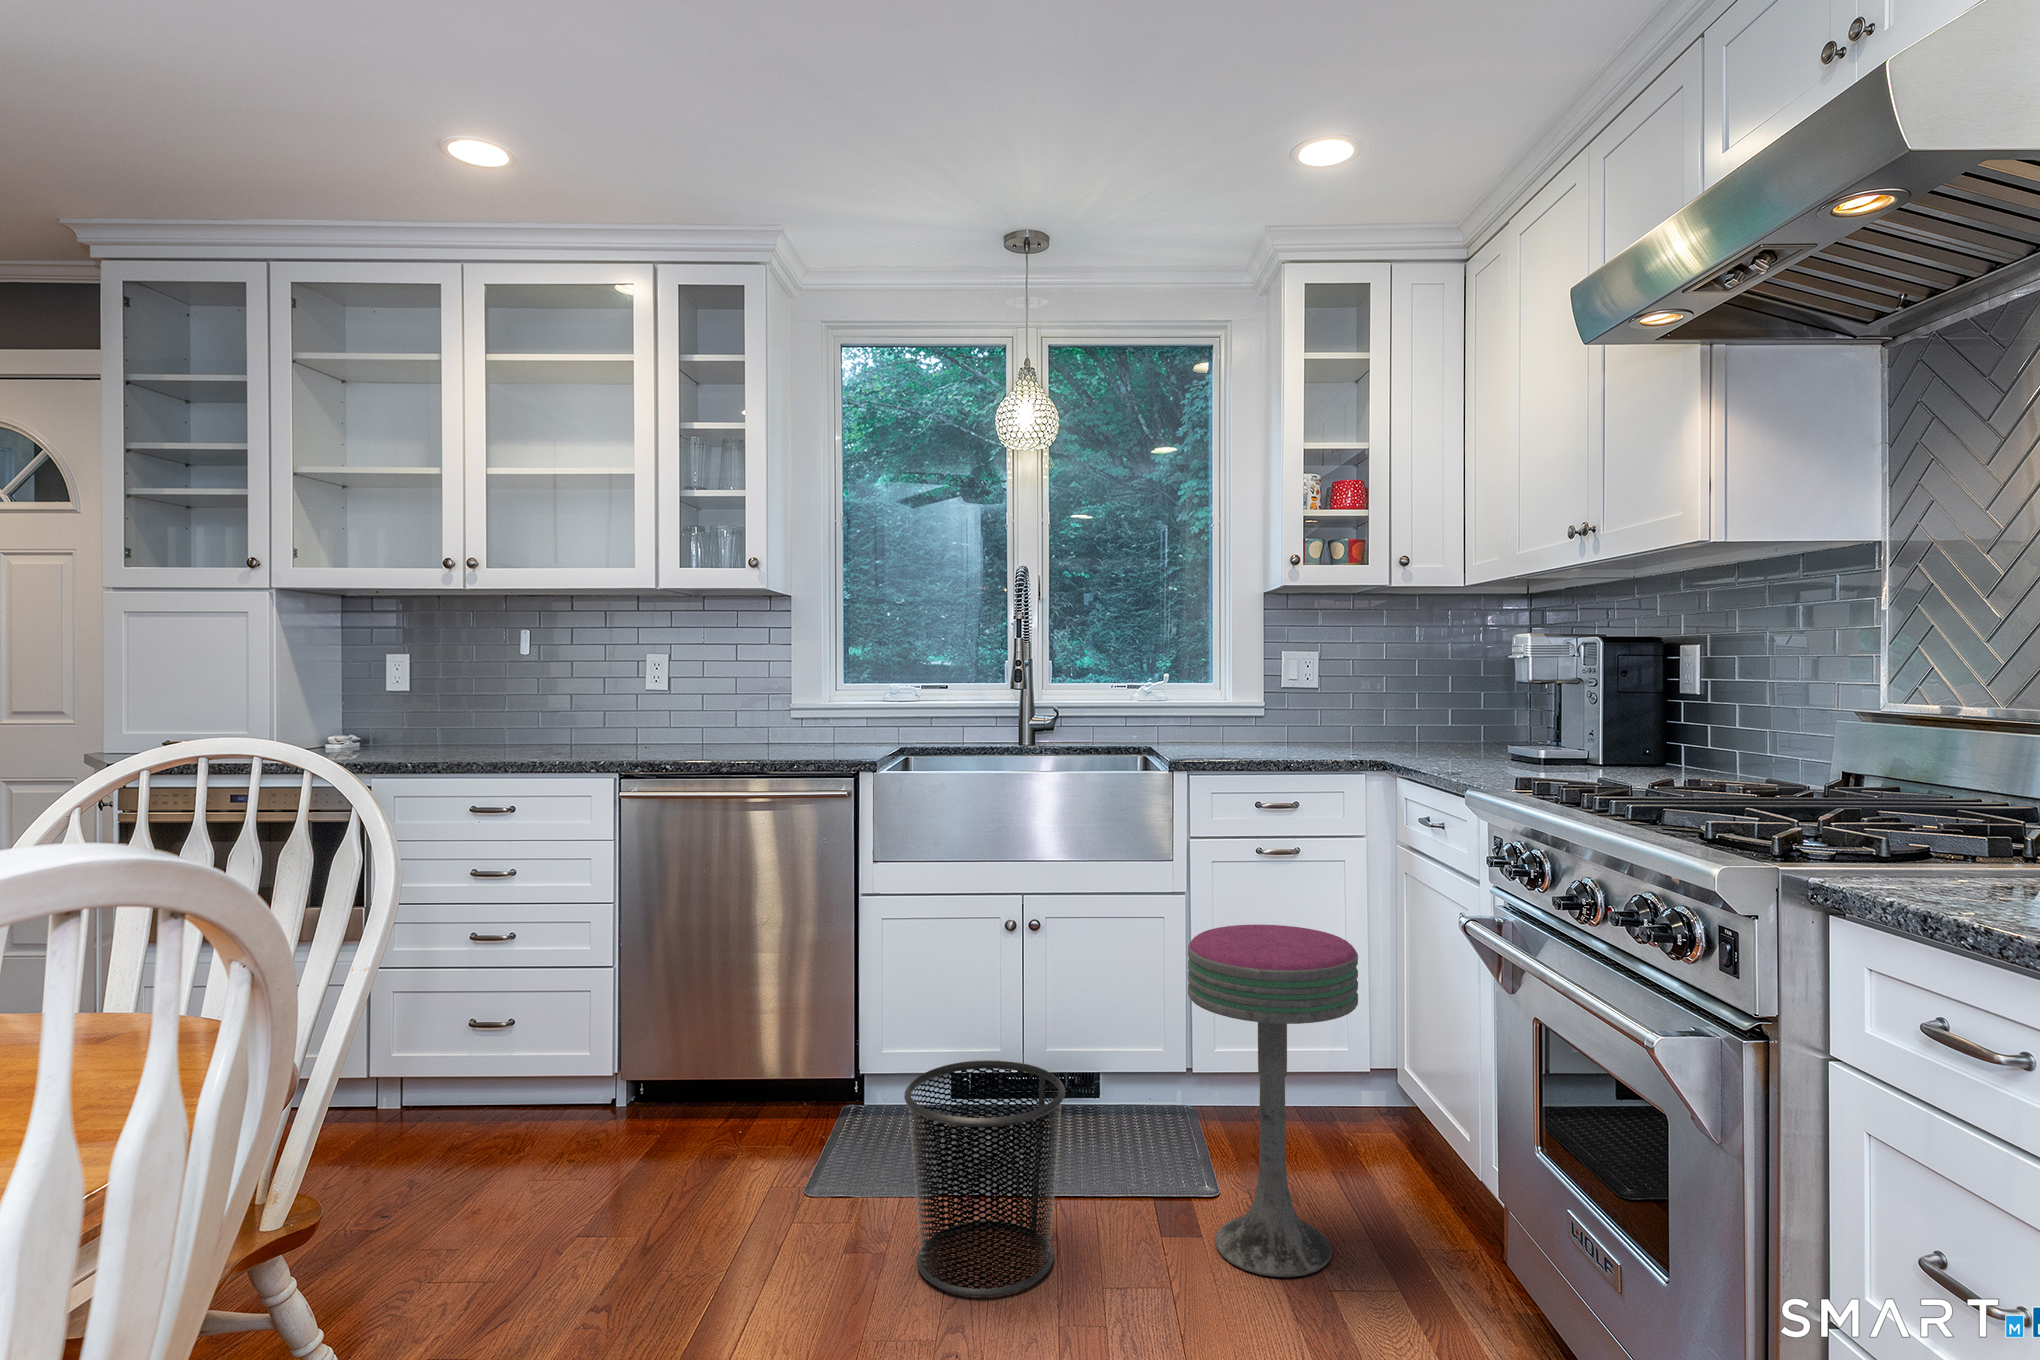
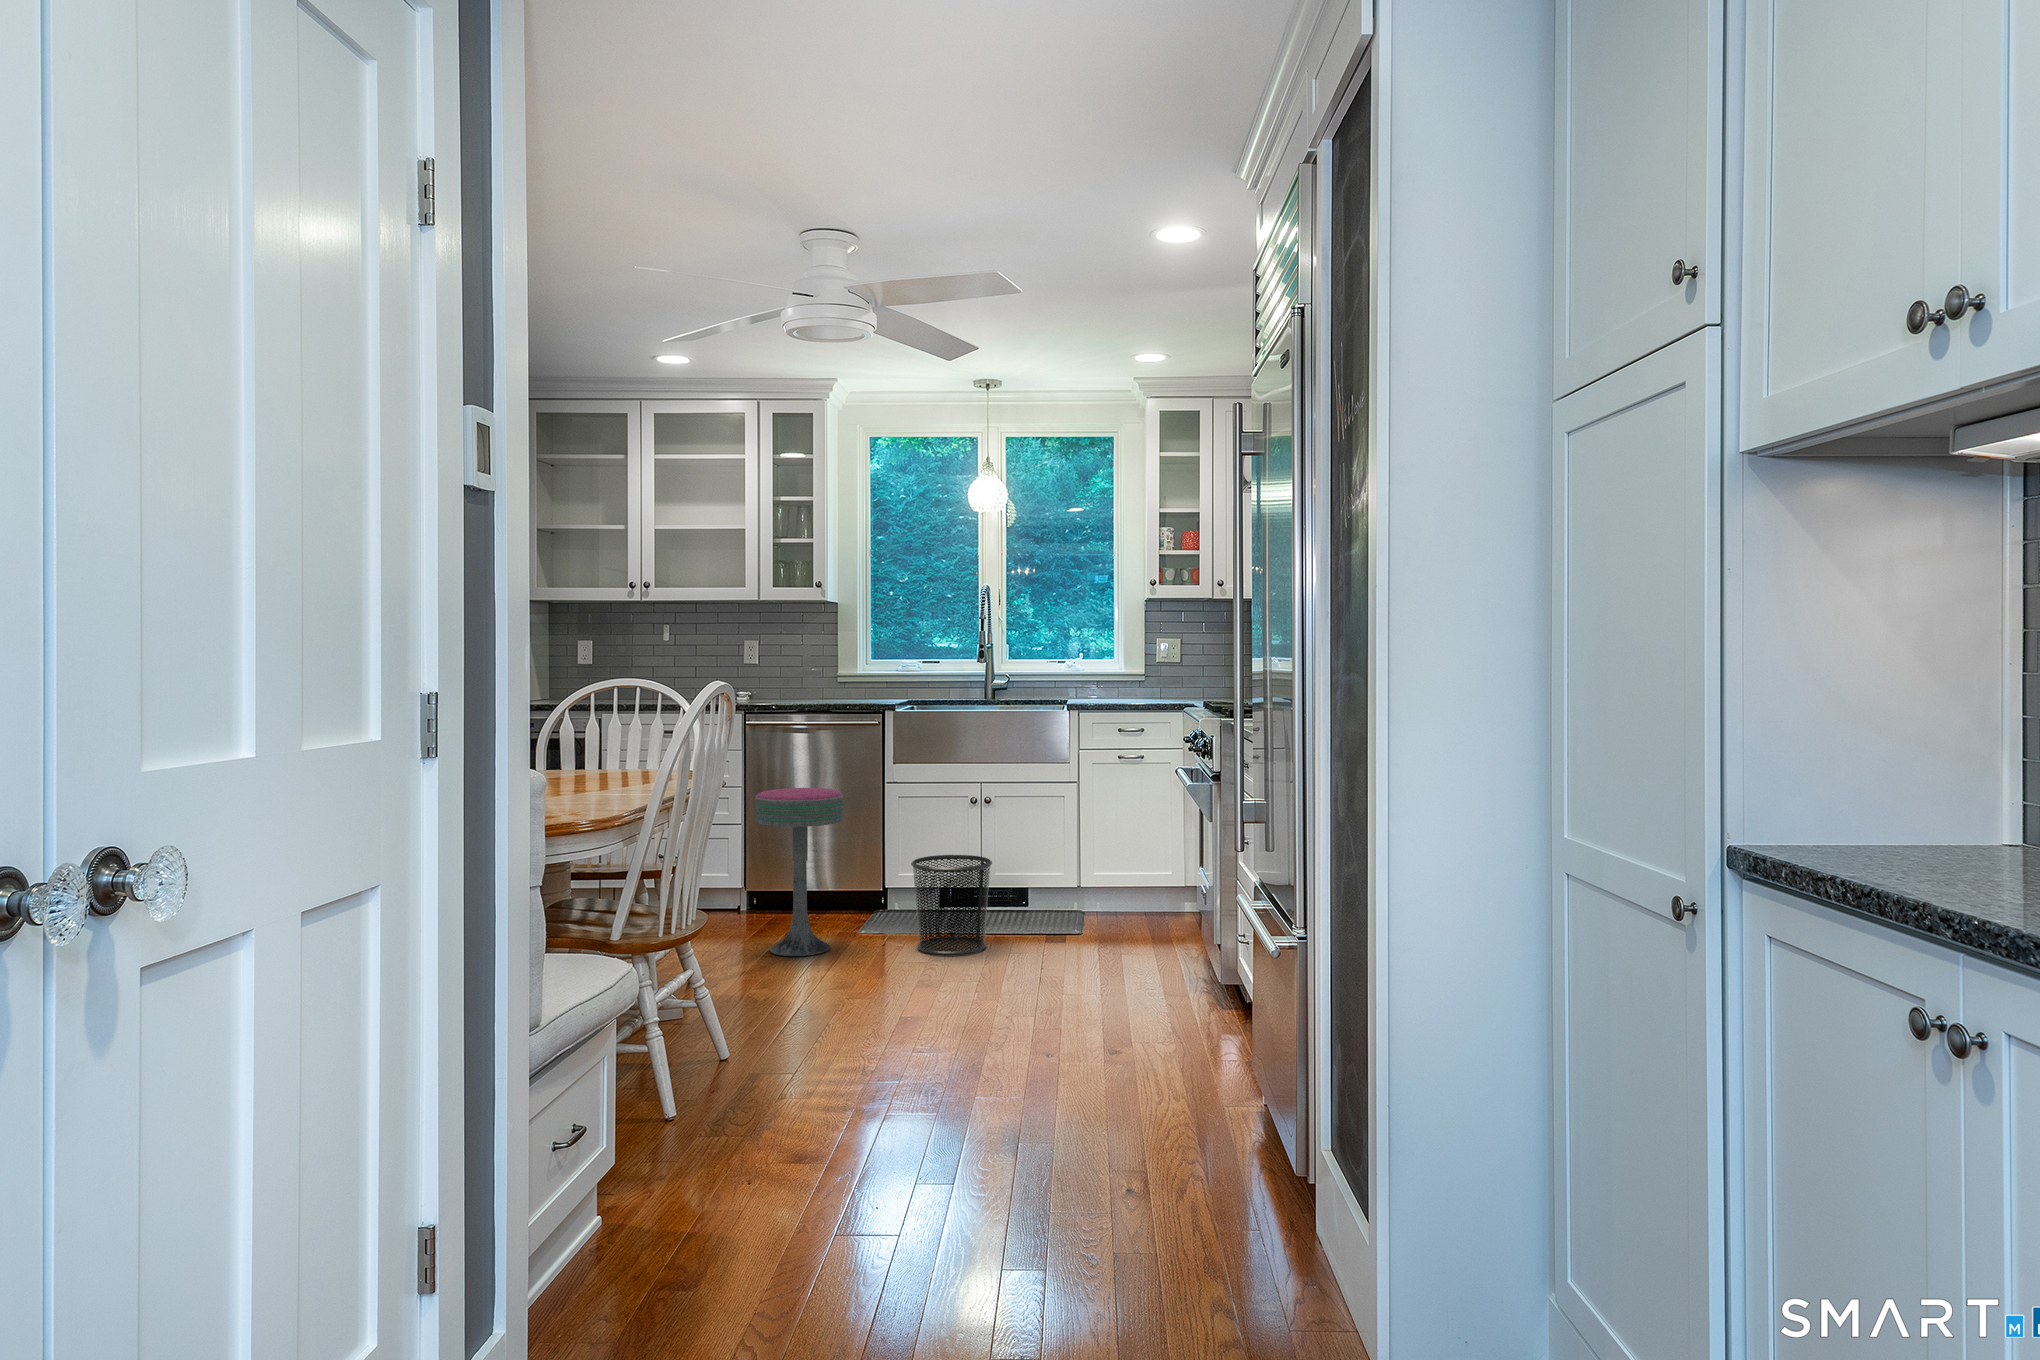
bar stool: present [1188,925,1358,1277] -> present [755,788,844,956]

